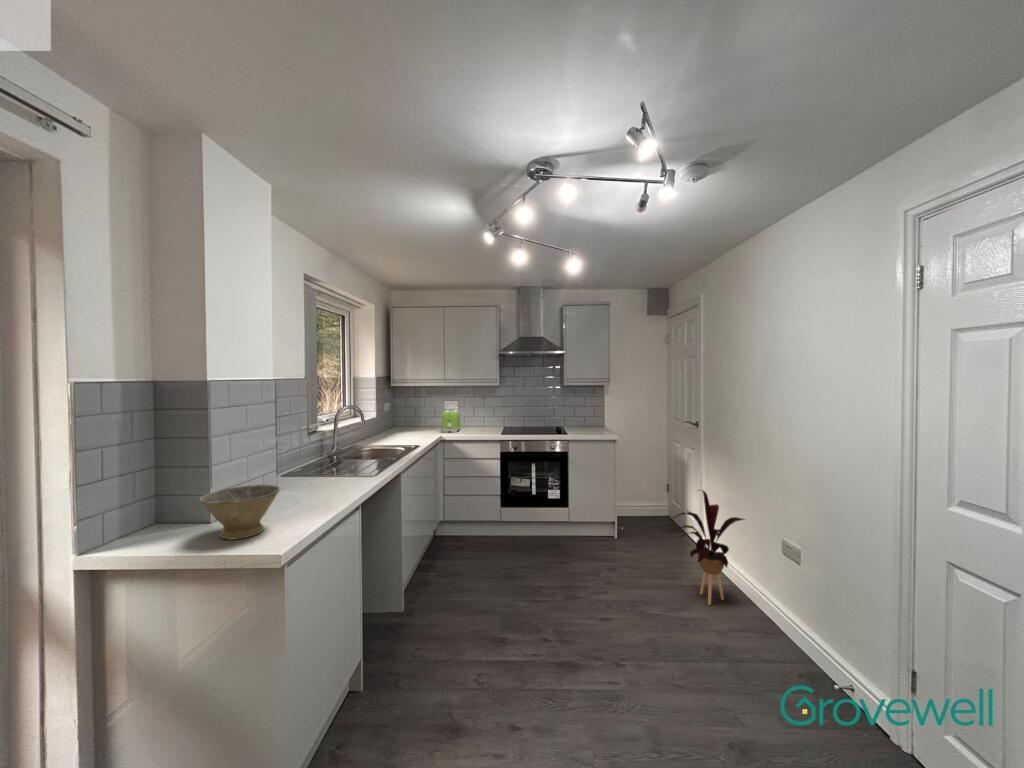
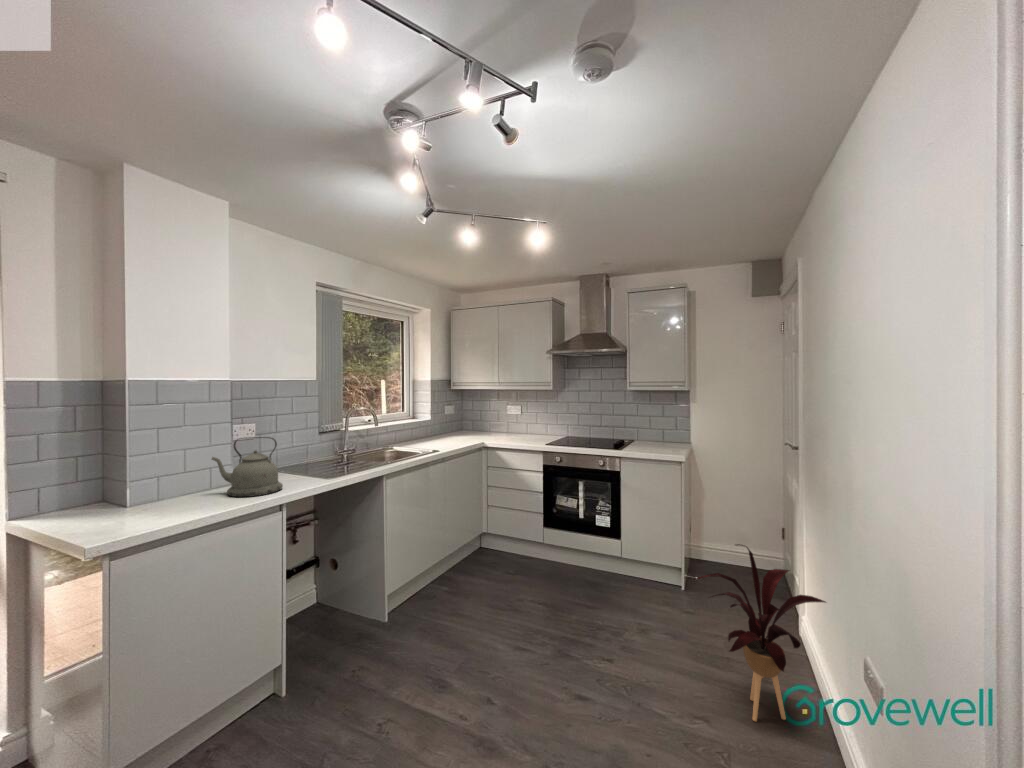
toaster: present [442,409,461,433] -> none [496,415,522,440]
kettle: none [276,438,348,500] -> present [212,437,283,497]
bowl: present [200,485,280,540] -> none [70,477,158,527]

